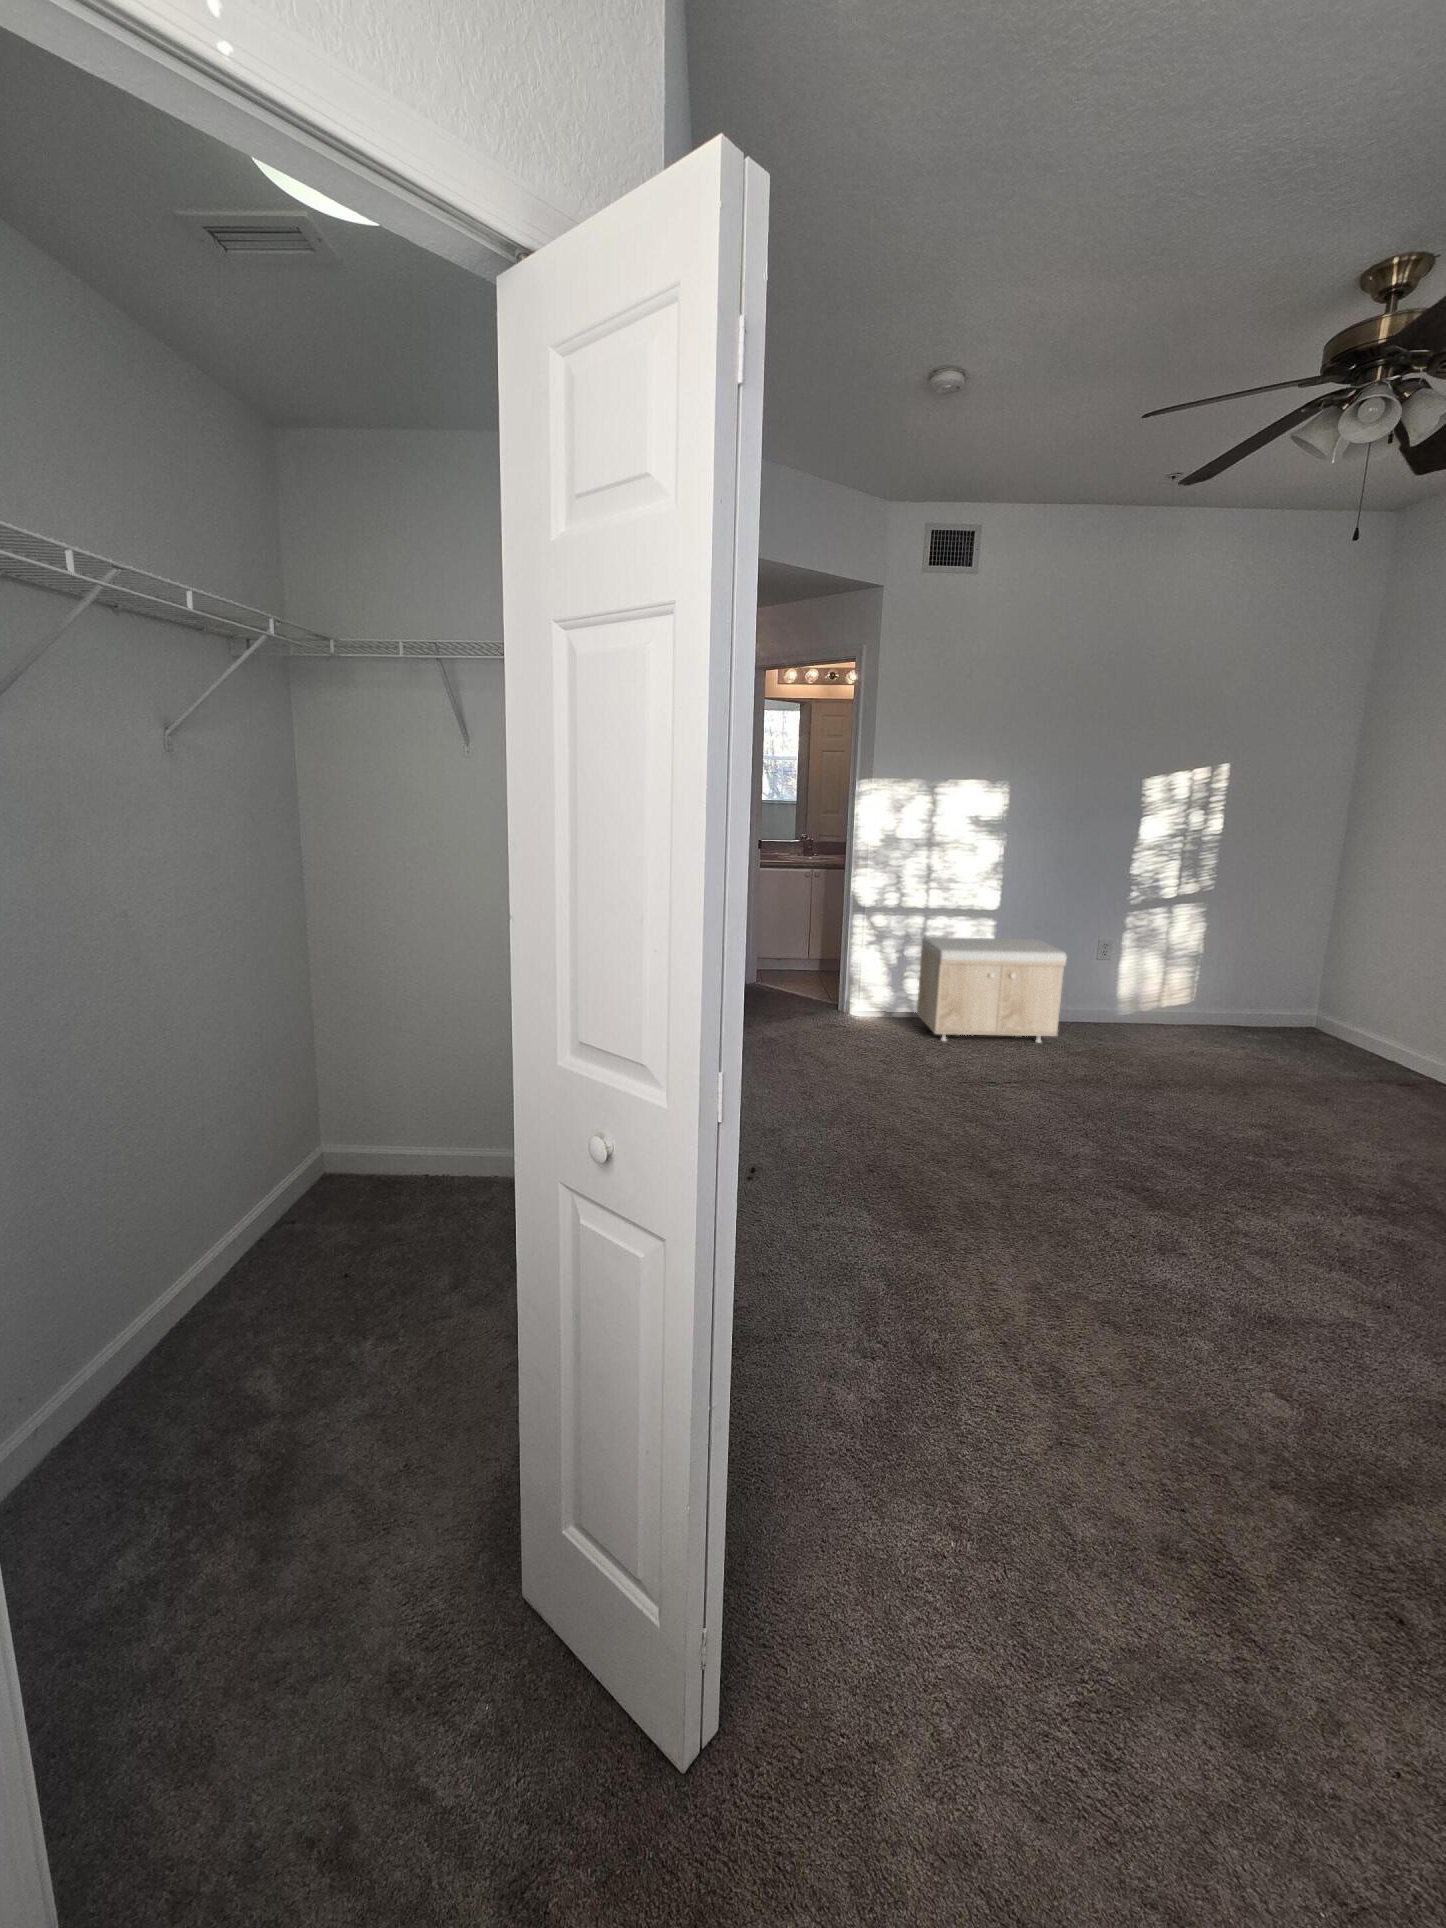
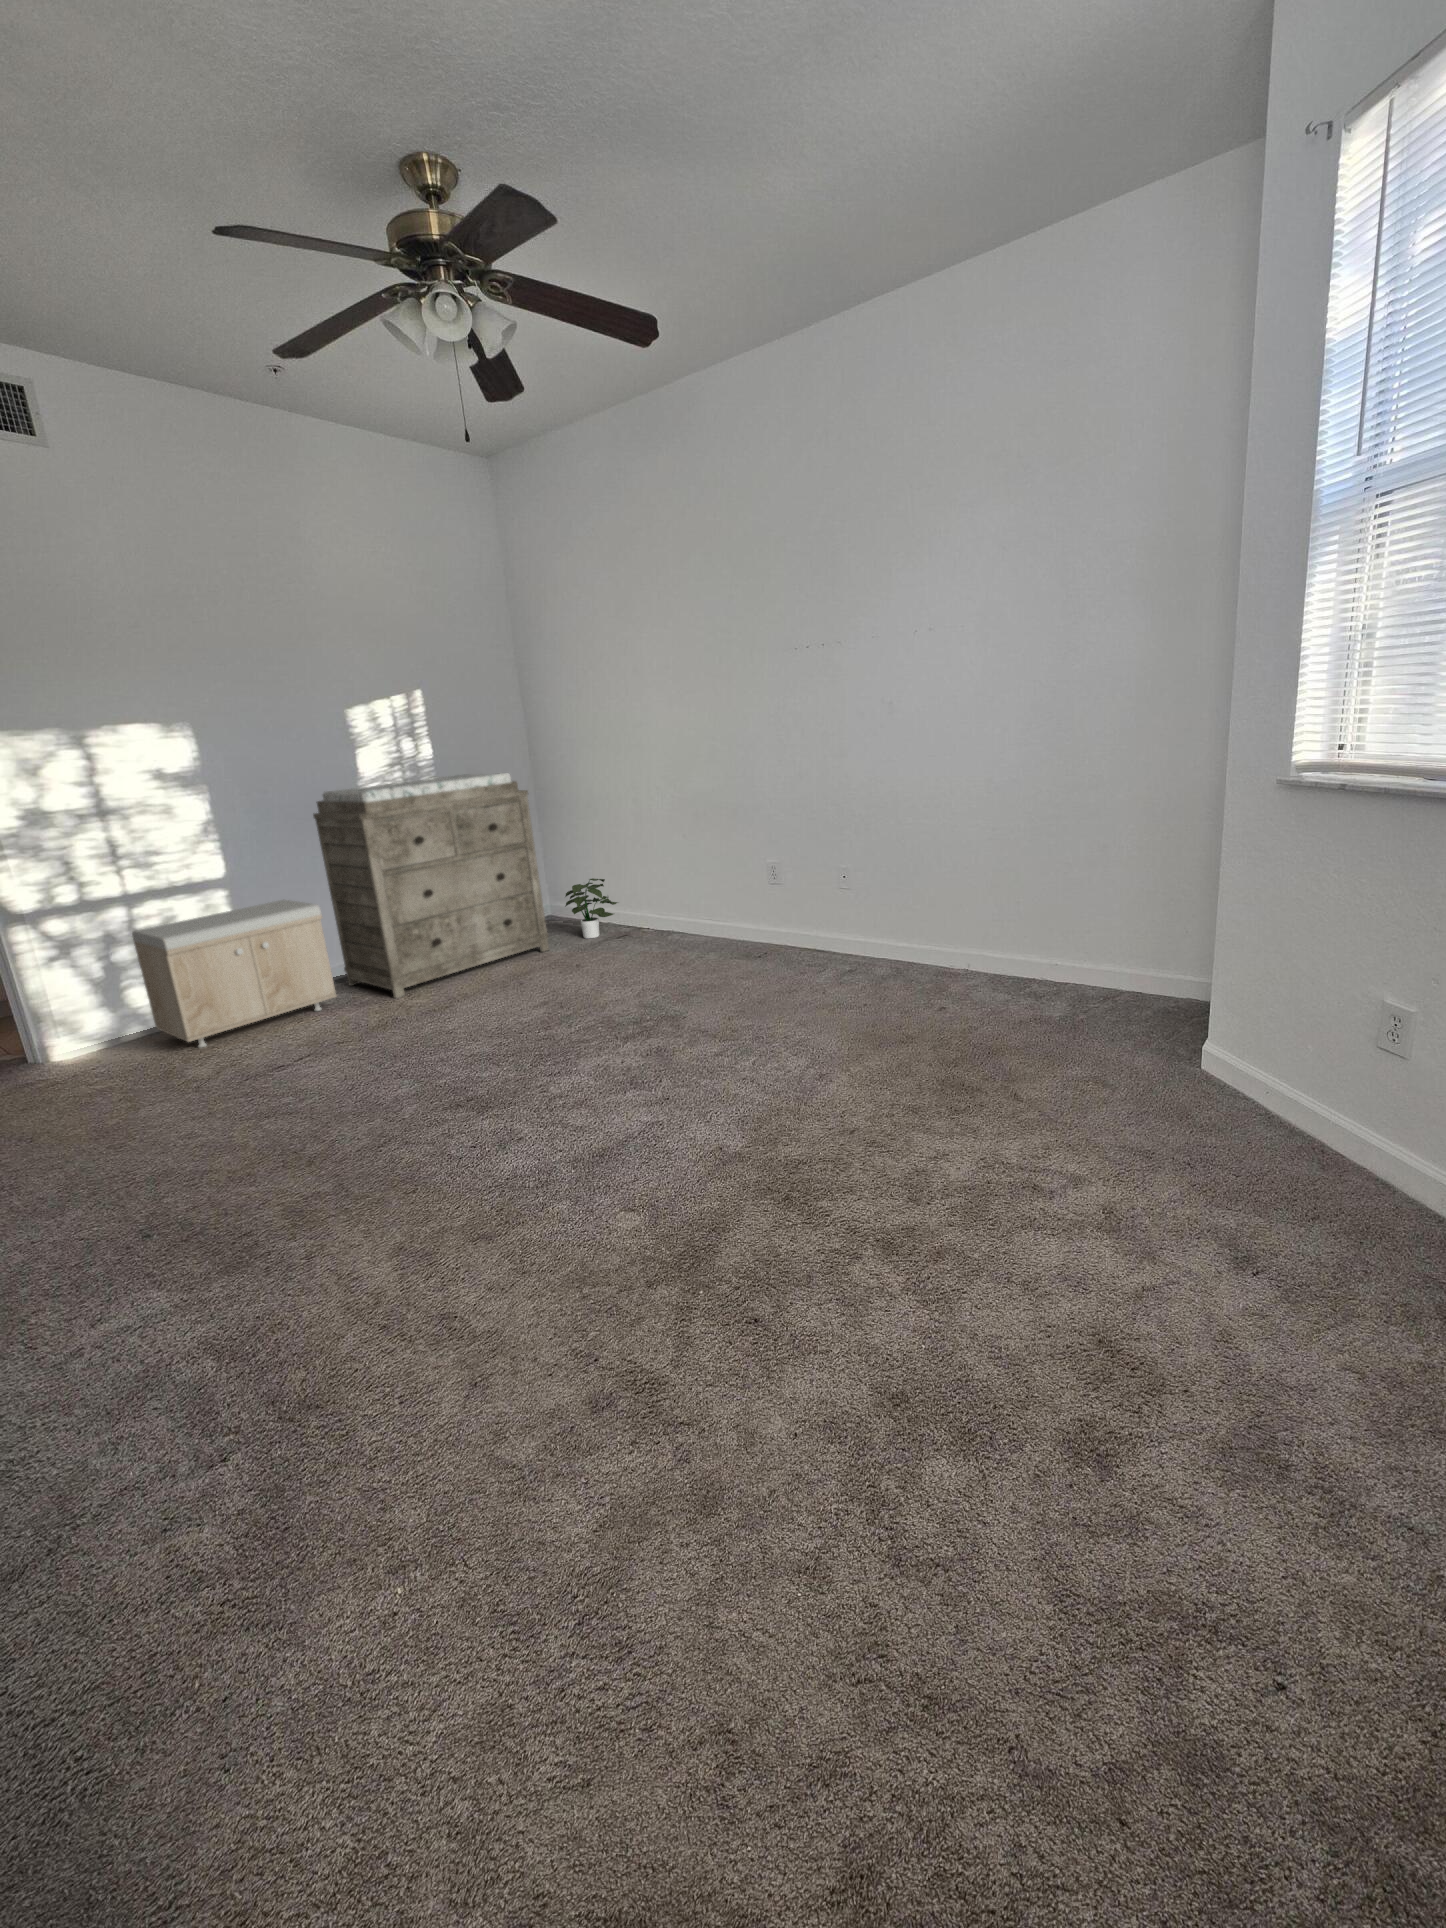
dresser: none [1071,853,1322,1061] -> present [313,773,549,998]
potted plant: none [1329,996,1408,1065] -> present [565,878,618,939]

